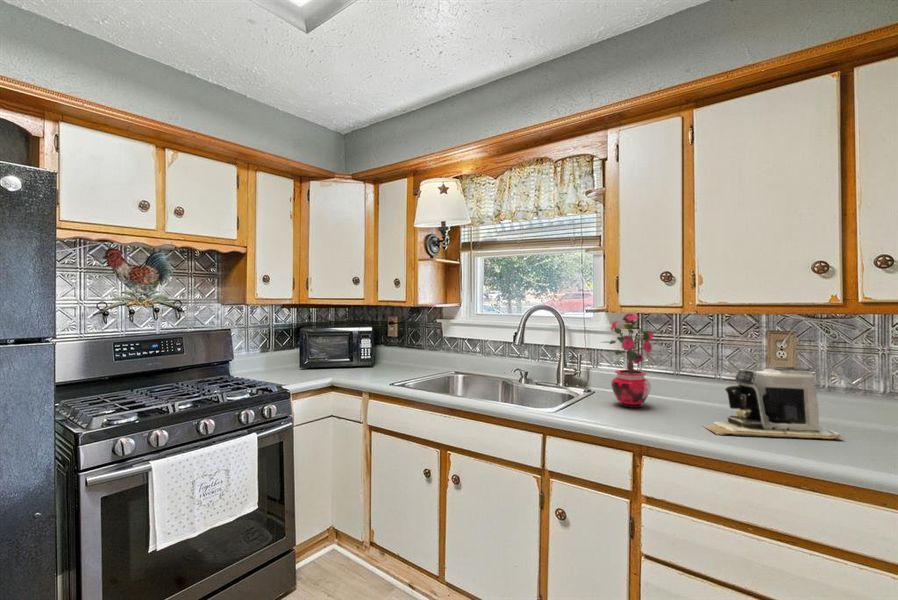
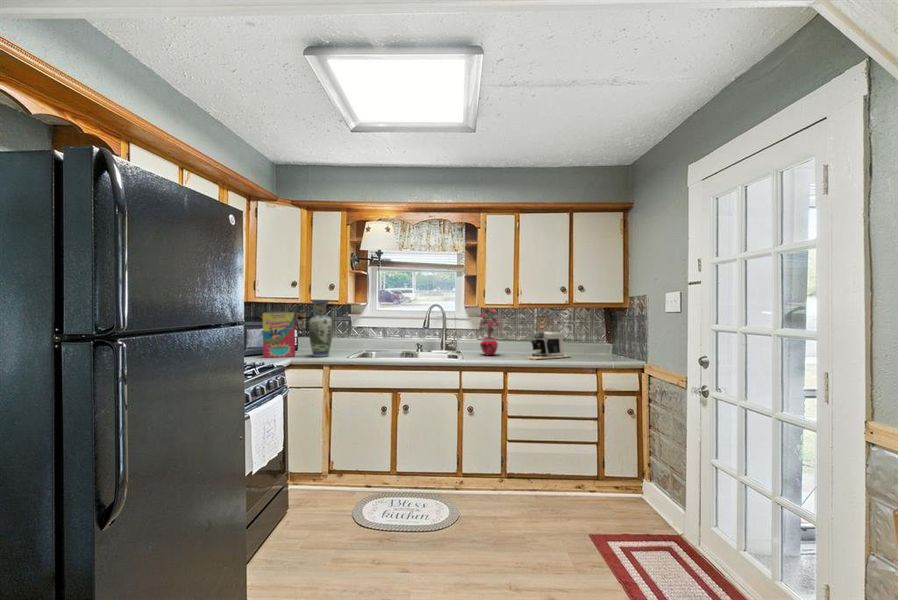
vase: none [357,299,389,379] -> present [309,300,332,357]
cereal box: none [306,314,354,375] -> present [261,311,295,358]

